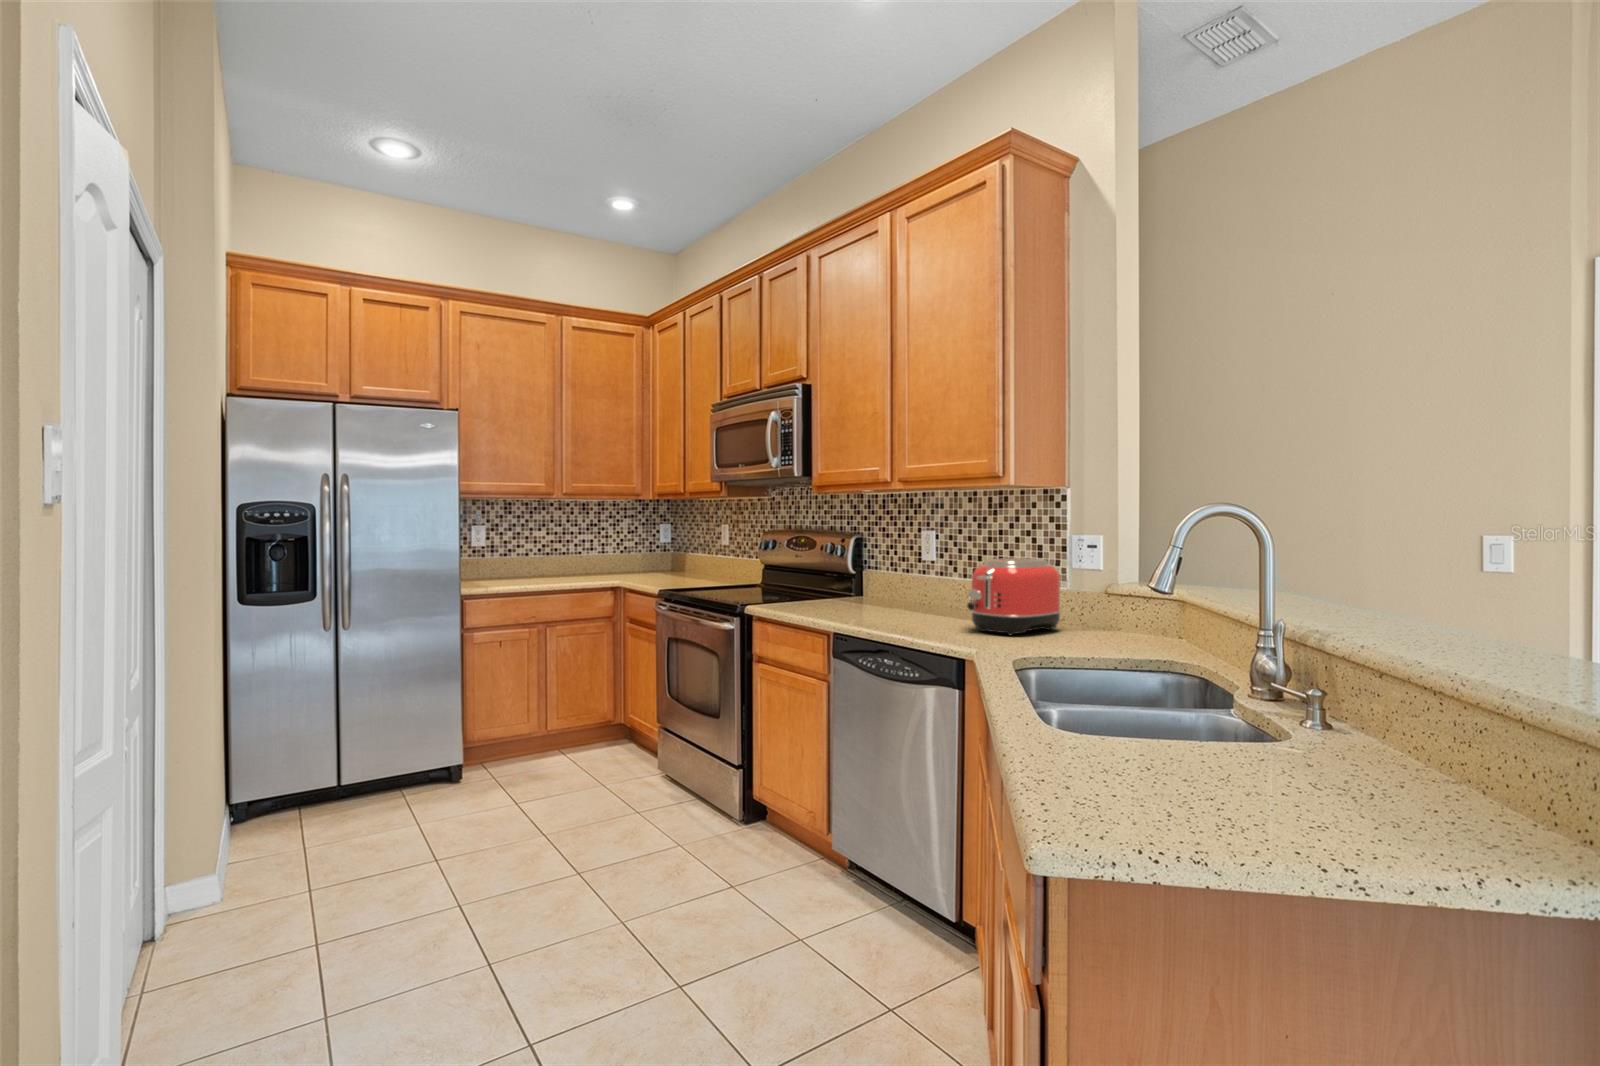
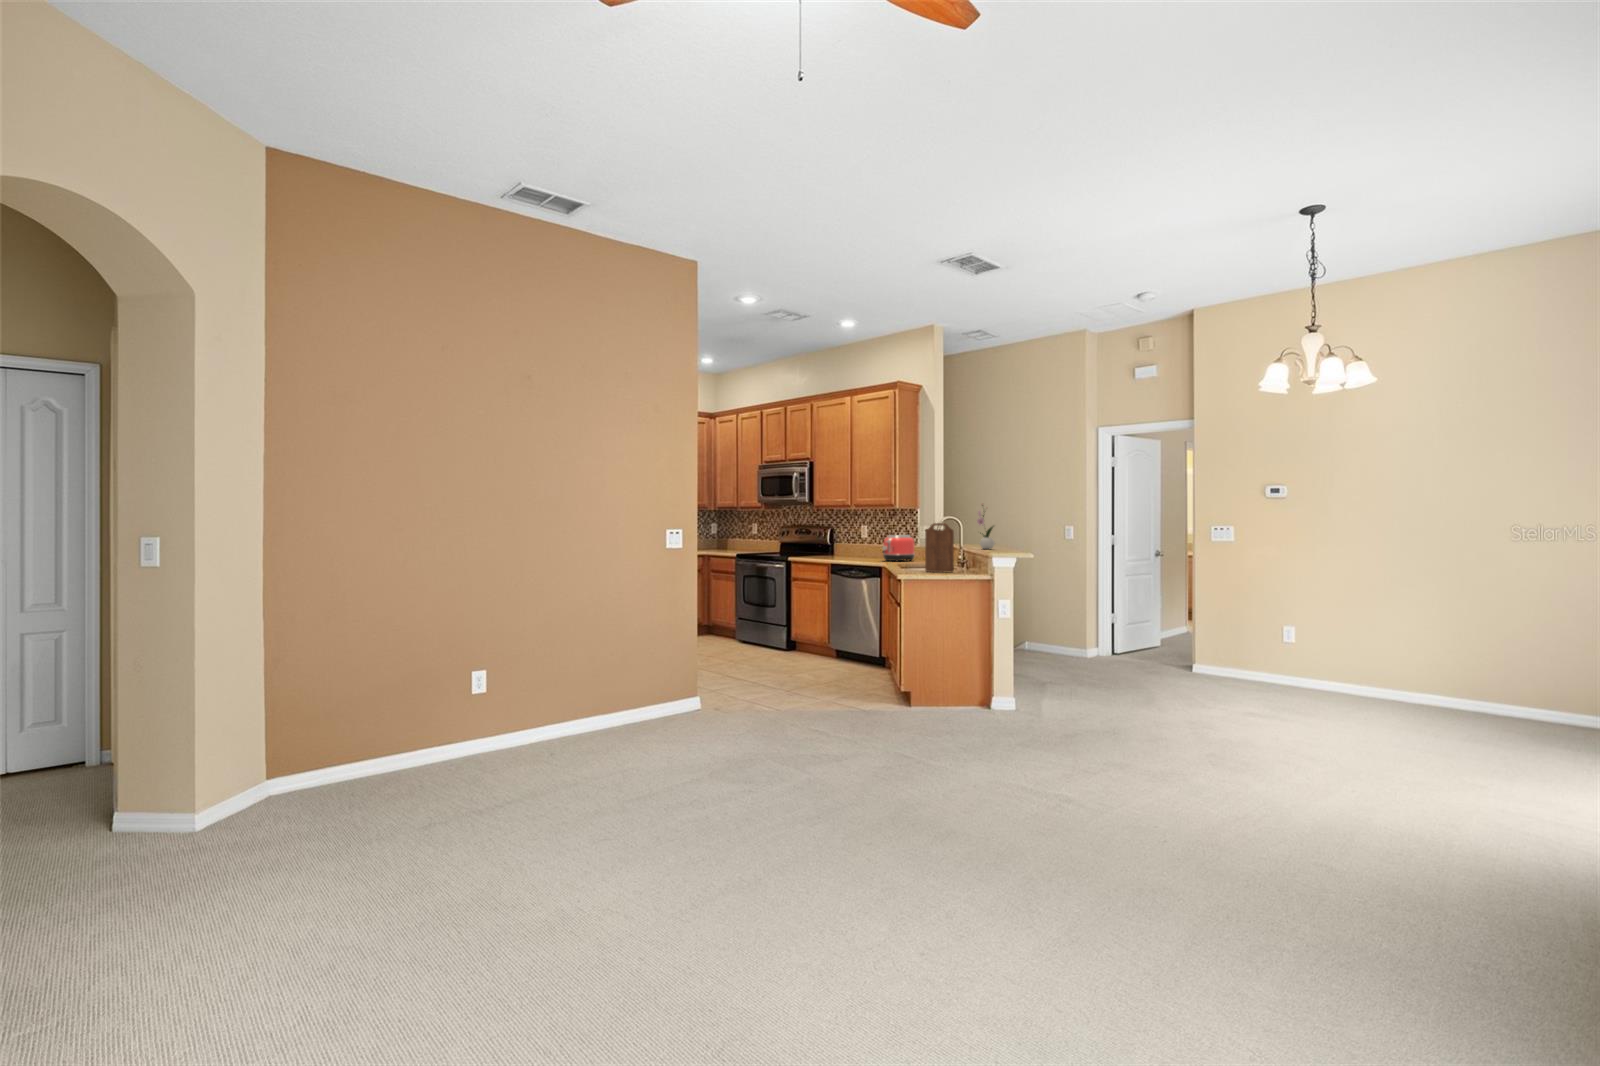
flower arrangement: none [1376,442,1490,649] -> present [977,505,995,549]
cutting board: none [1178,530,1365,814] -> present [925,523,954,572]

